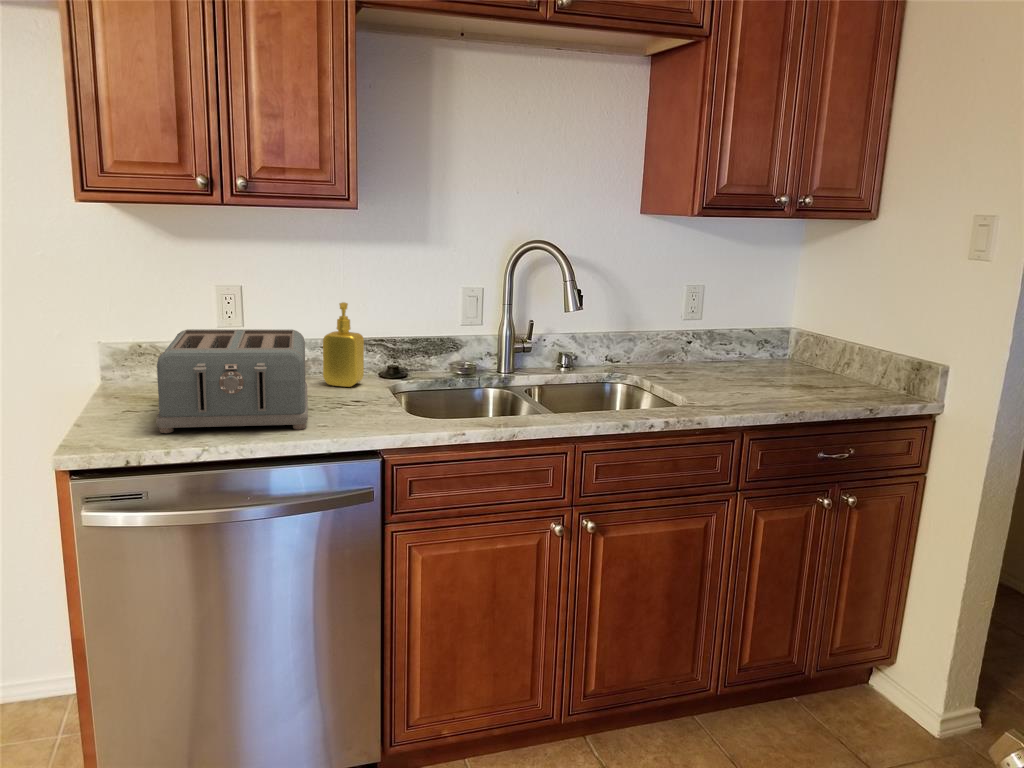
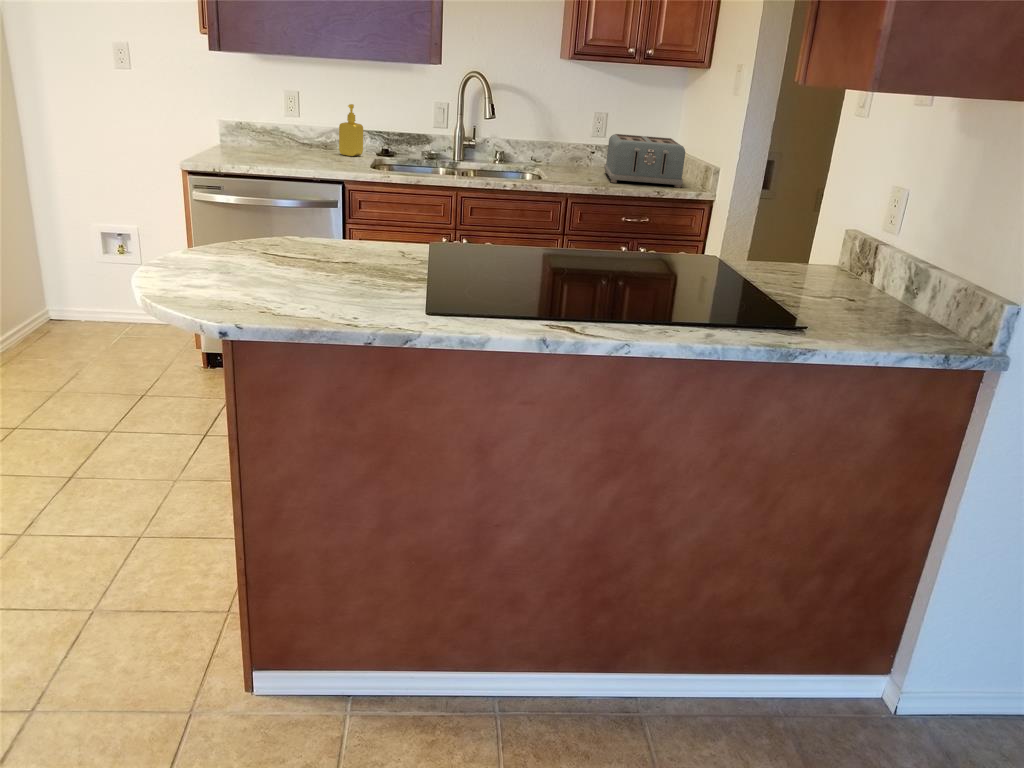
toaster: present [156,329,308,433] -> present [604,134,685,188]

